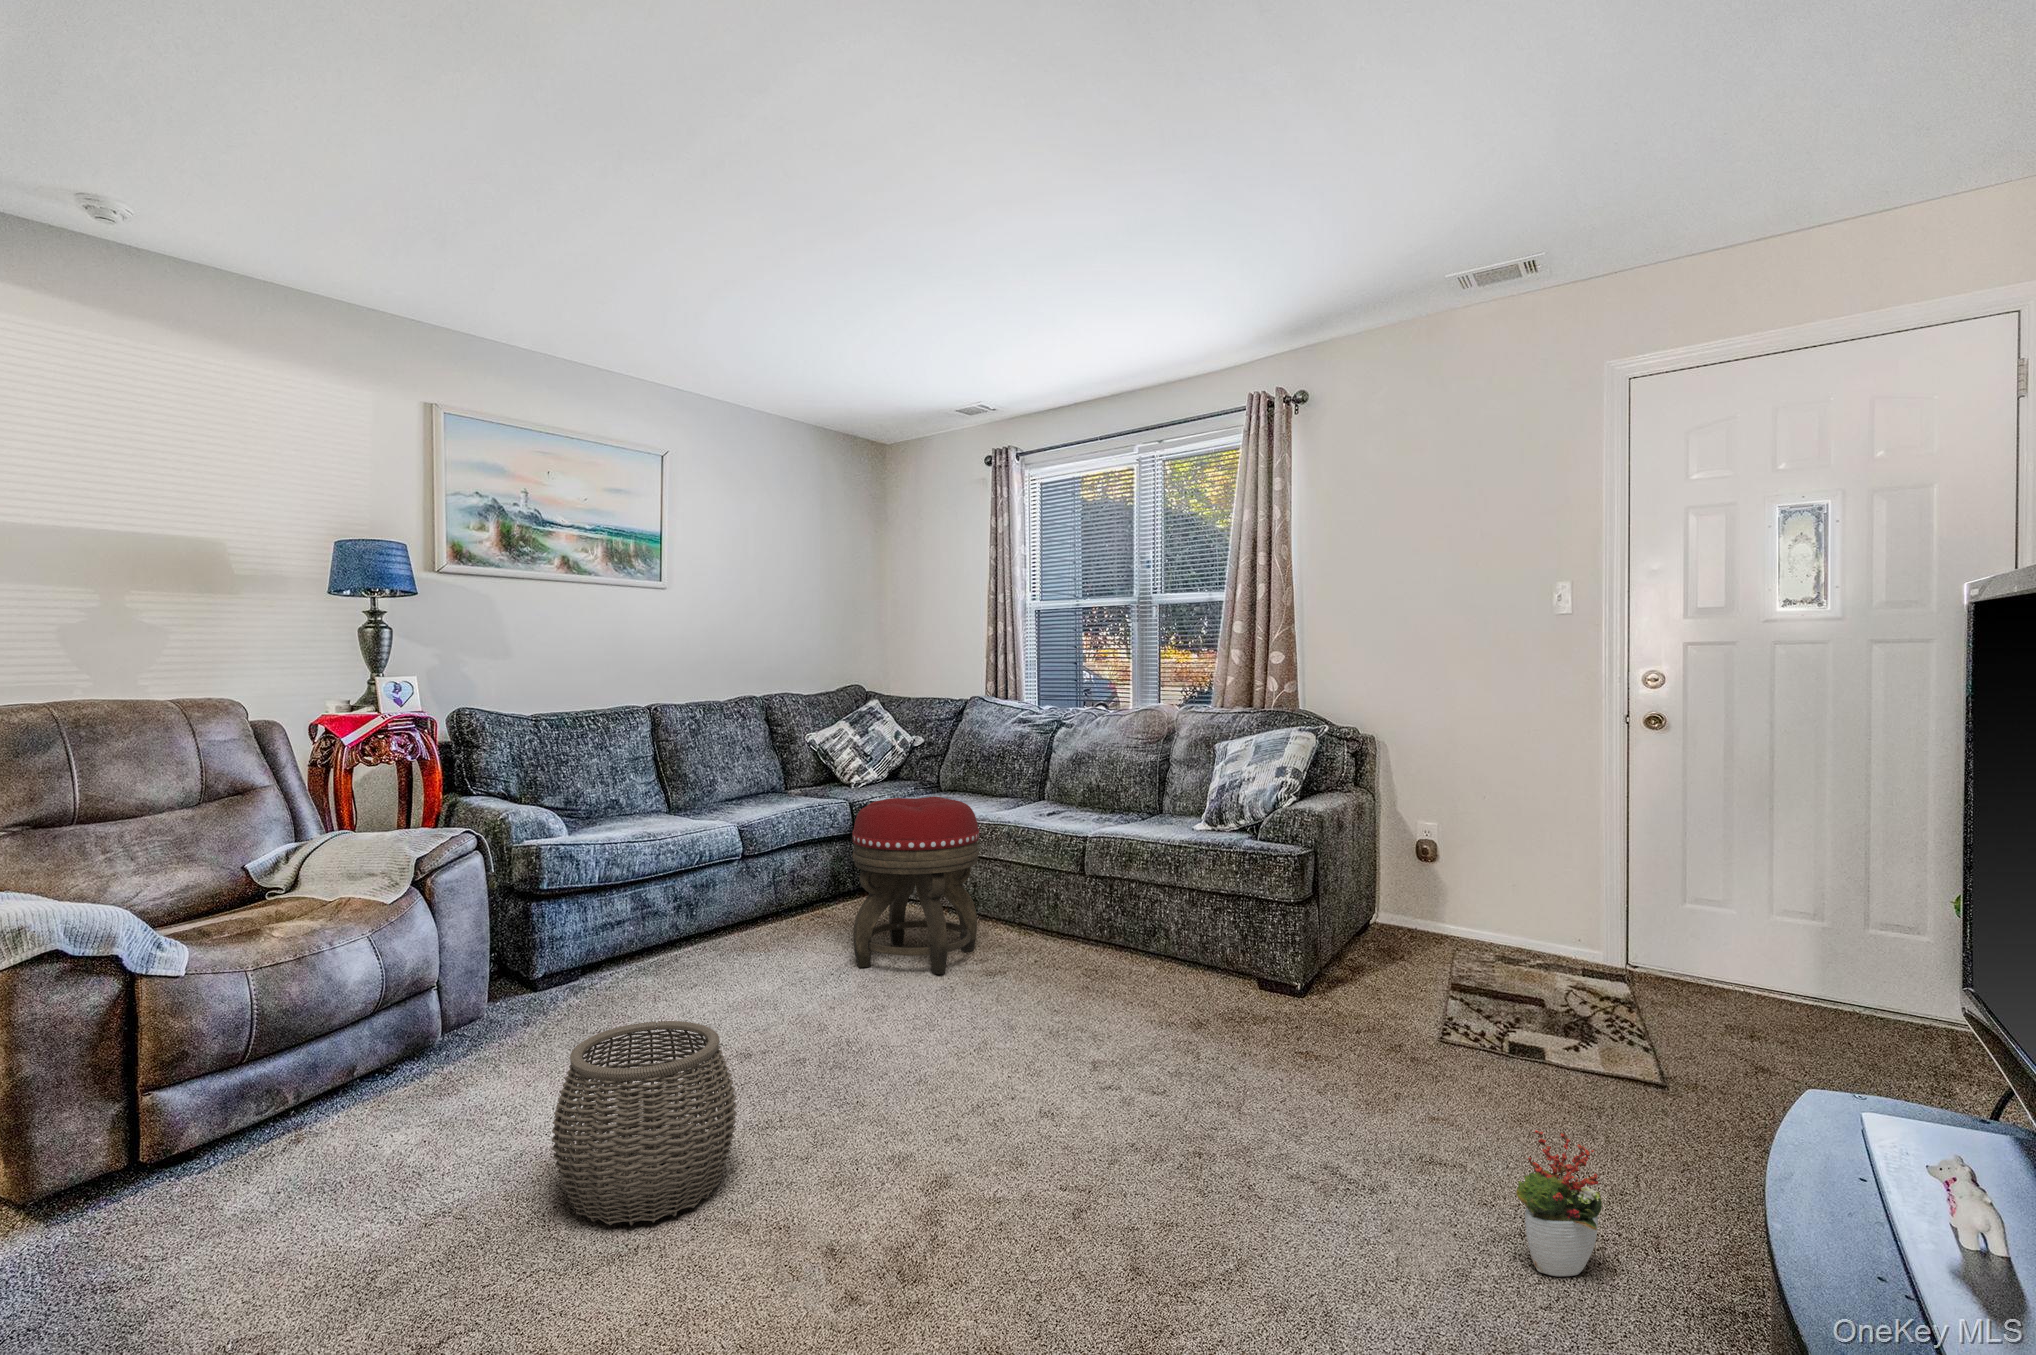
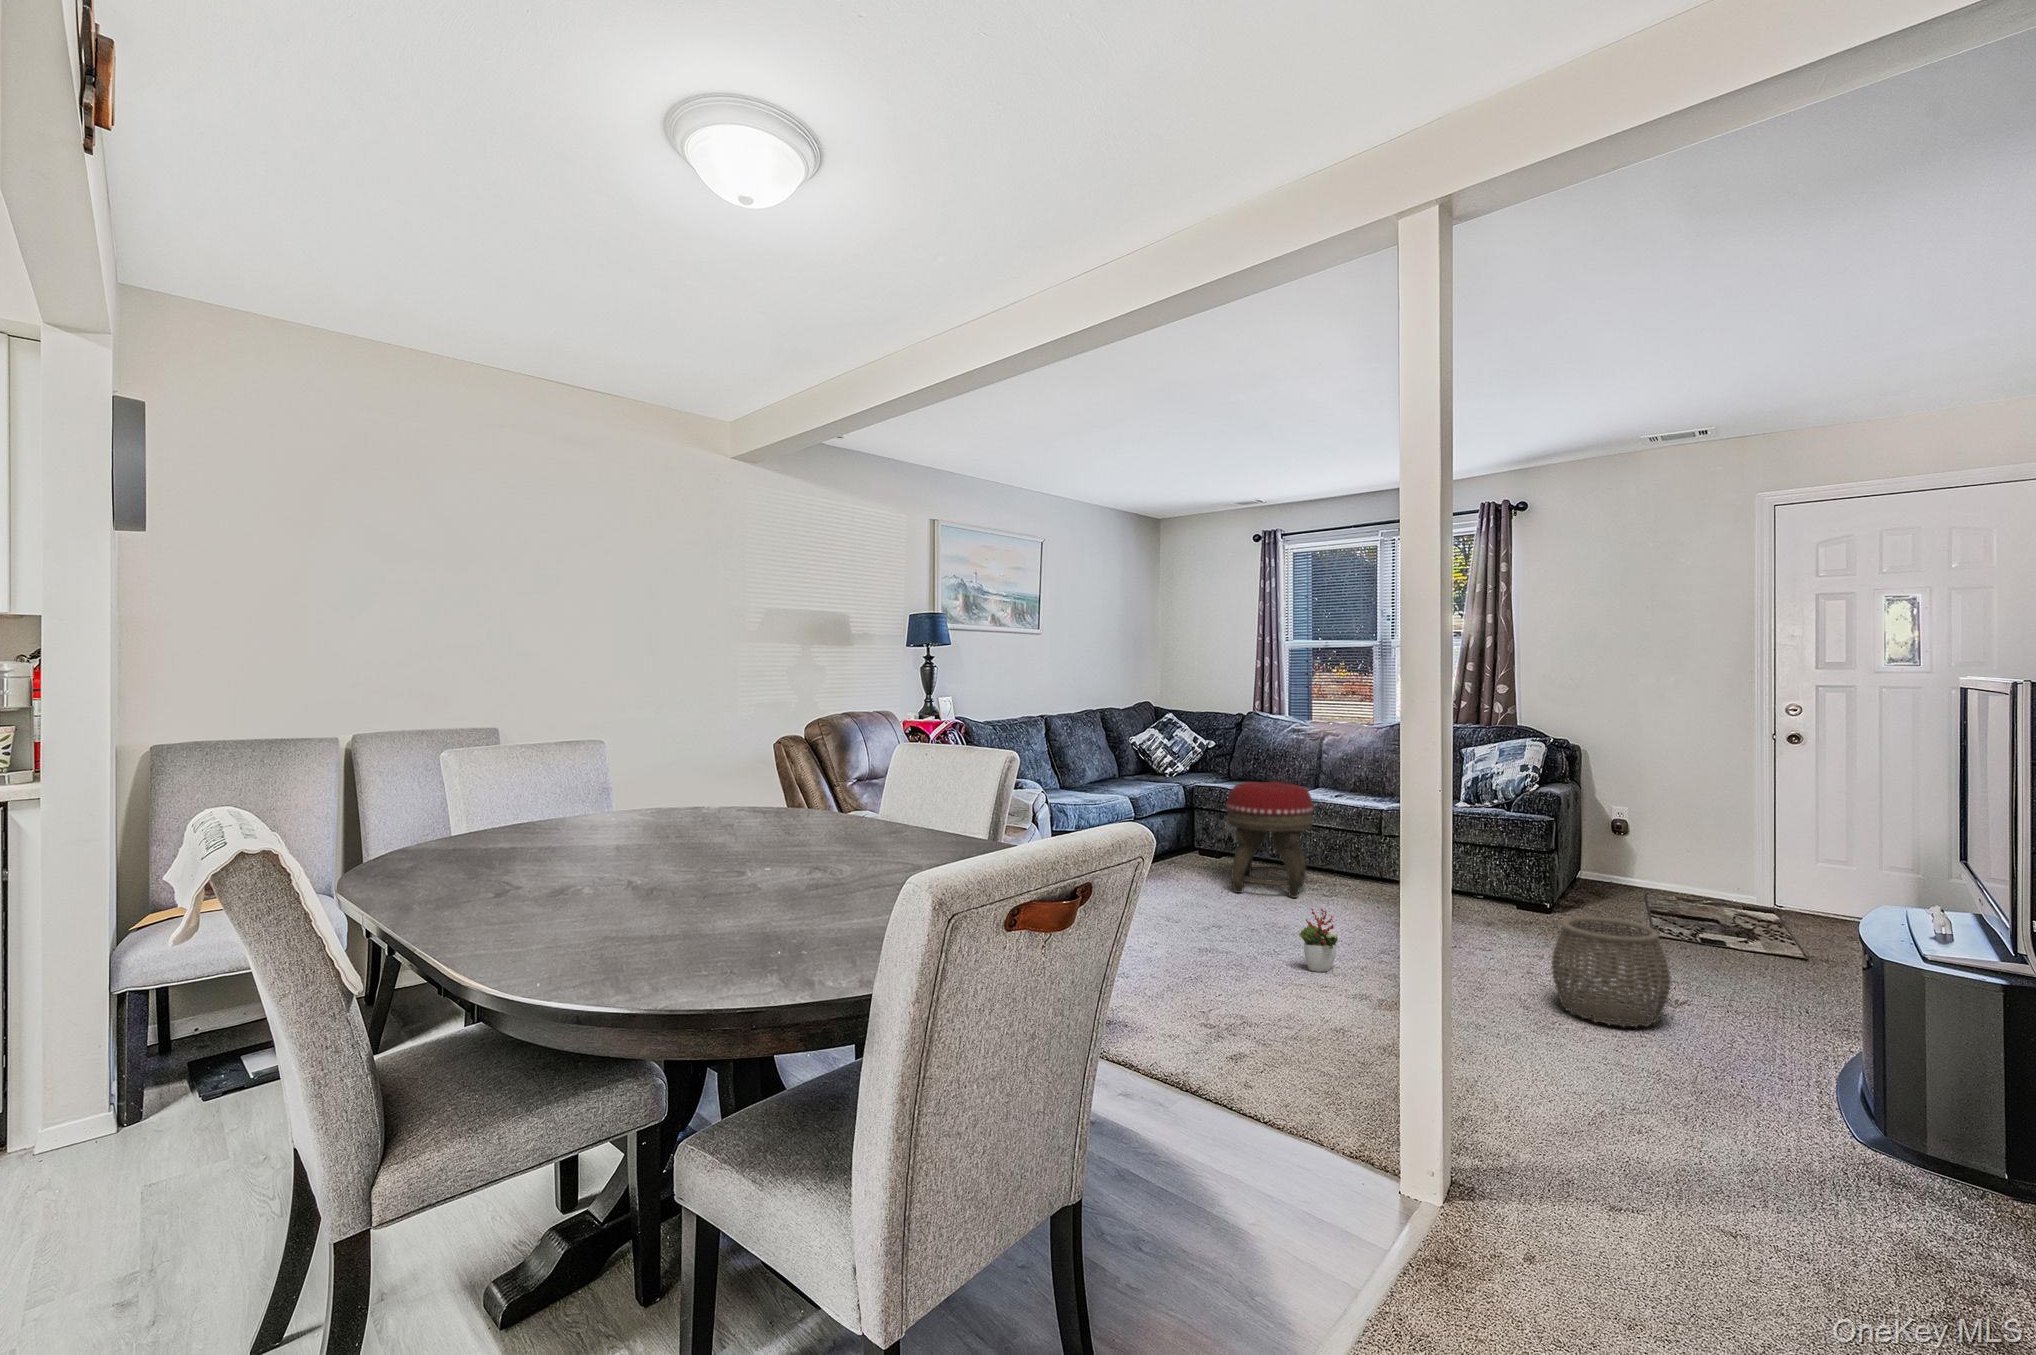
woven basket: present [552,1021,737,1225] -> present [1551,917,1671,1027]
decorative plant: present [1516,1130,1602,1276] -> present [1299,908,1338,972]

